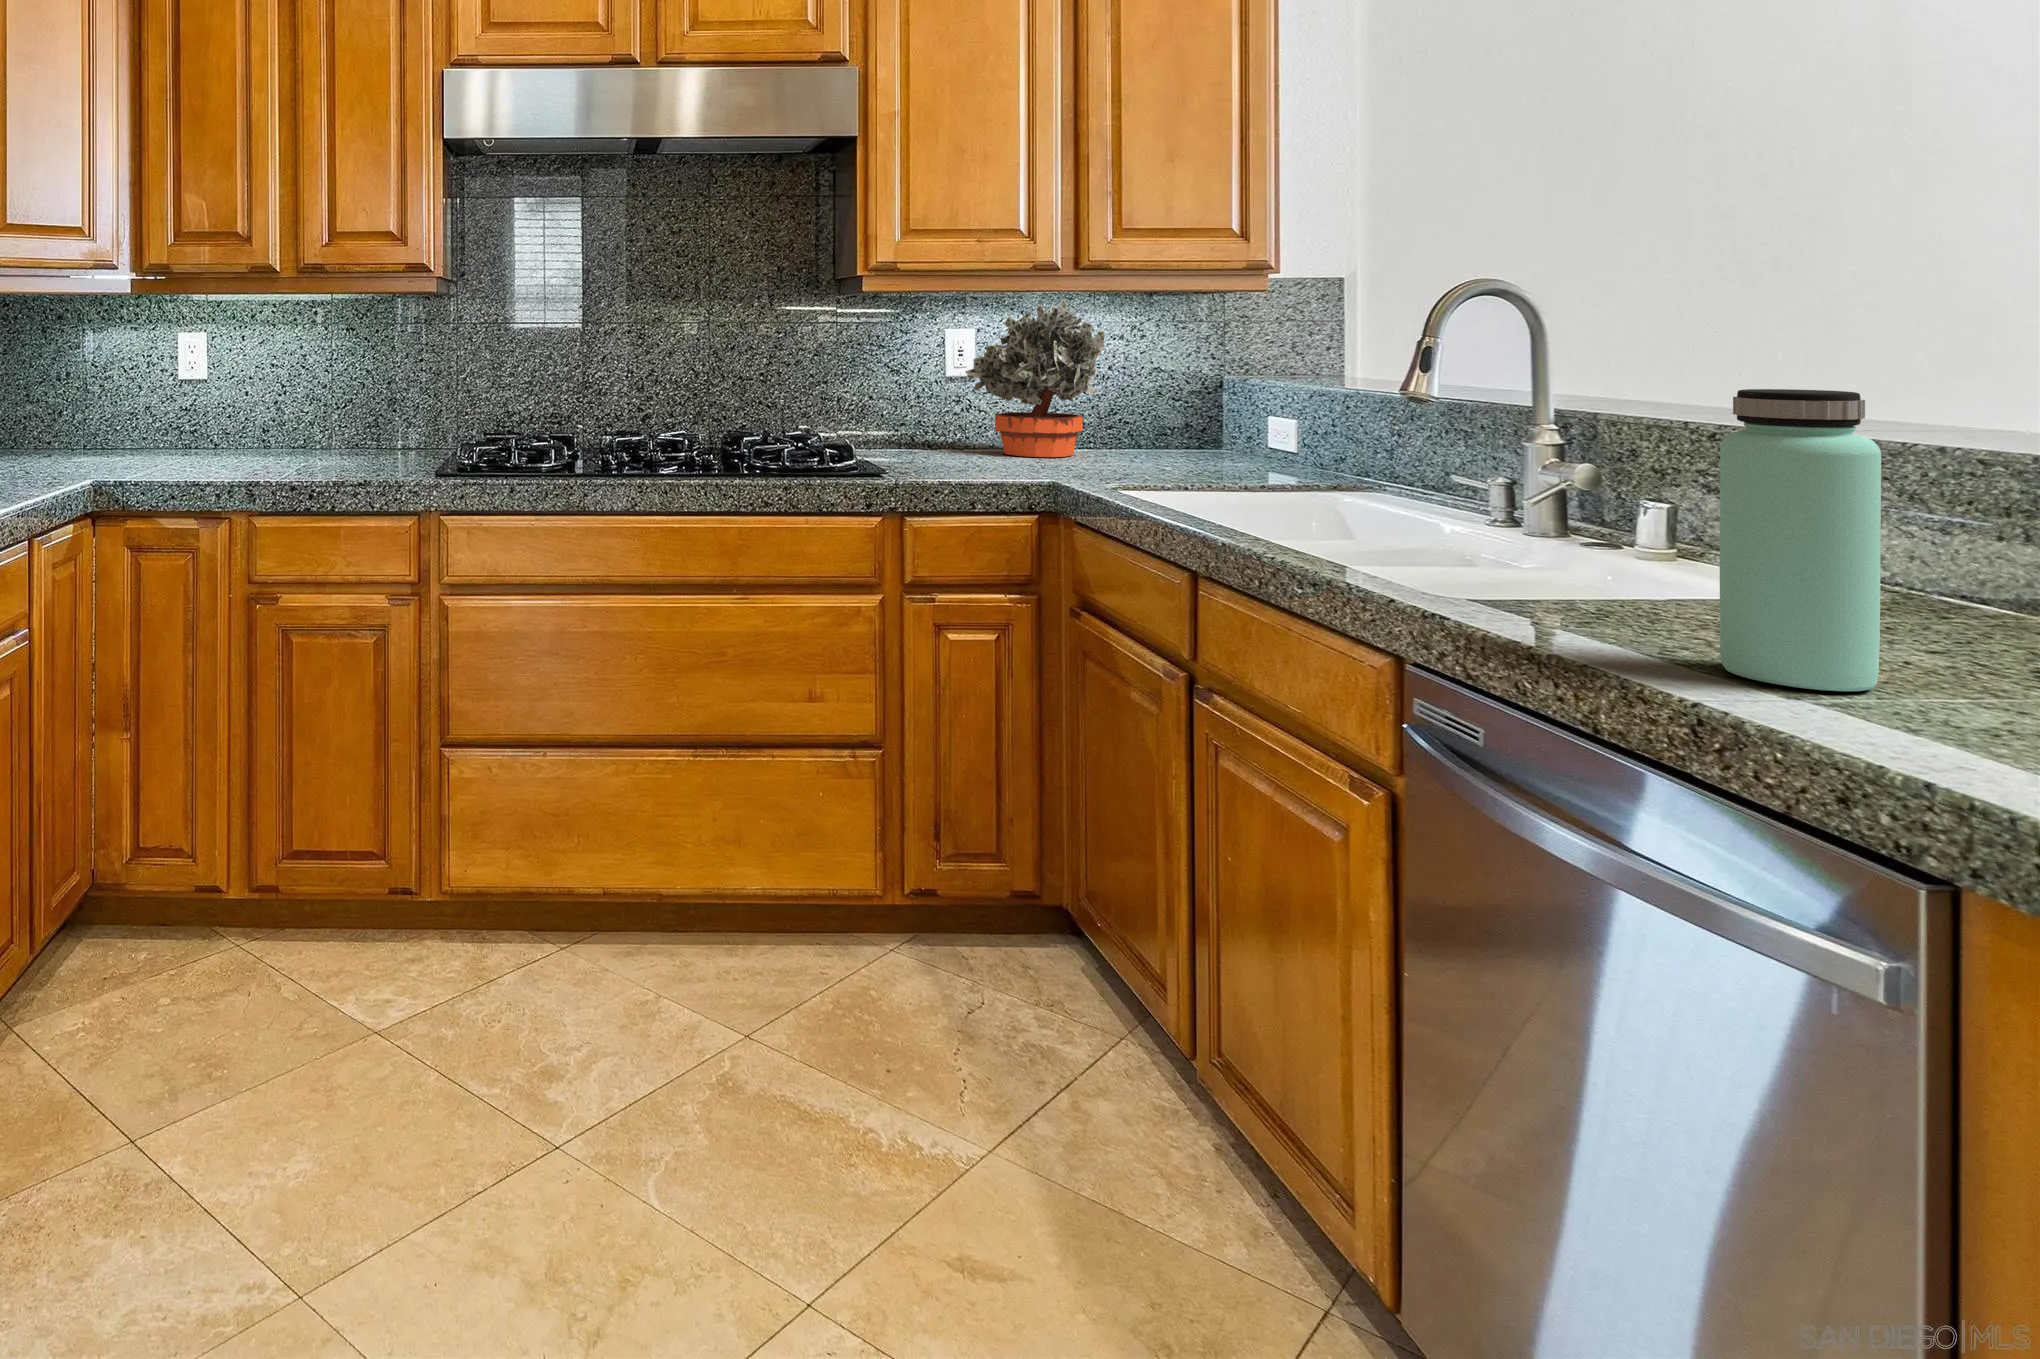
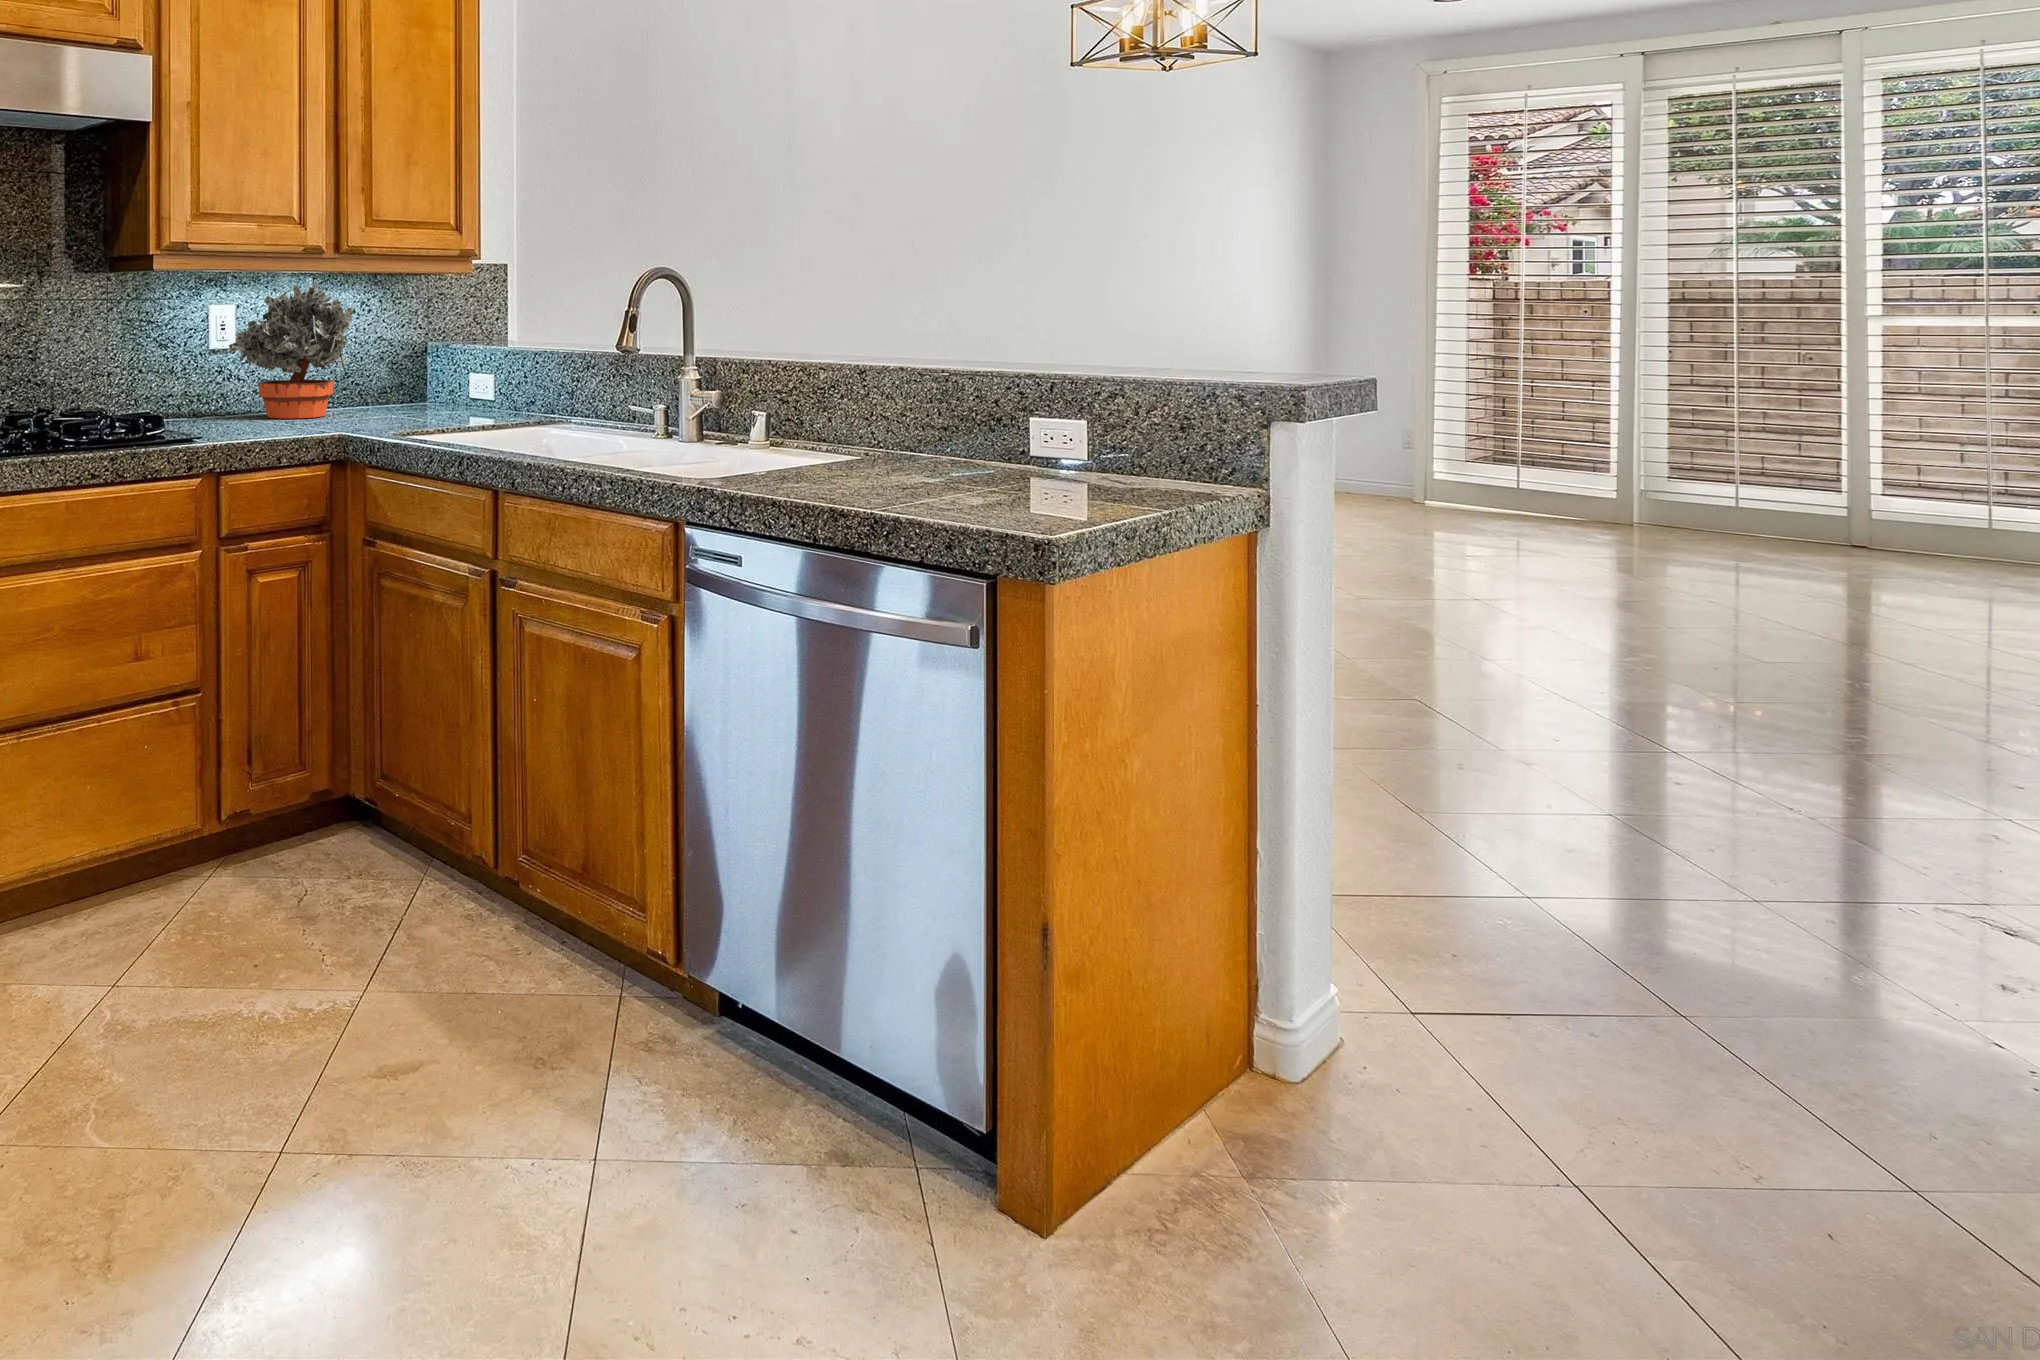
bottle: present [1720,389,1881,691] -> none [856,331,923,499]

